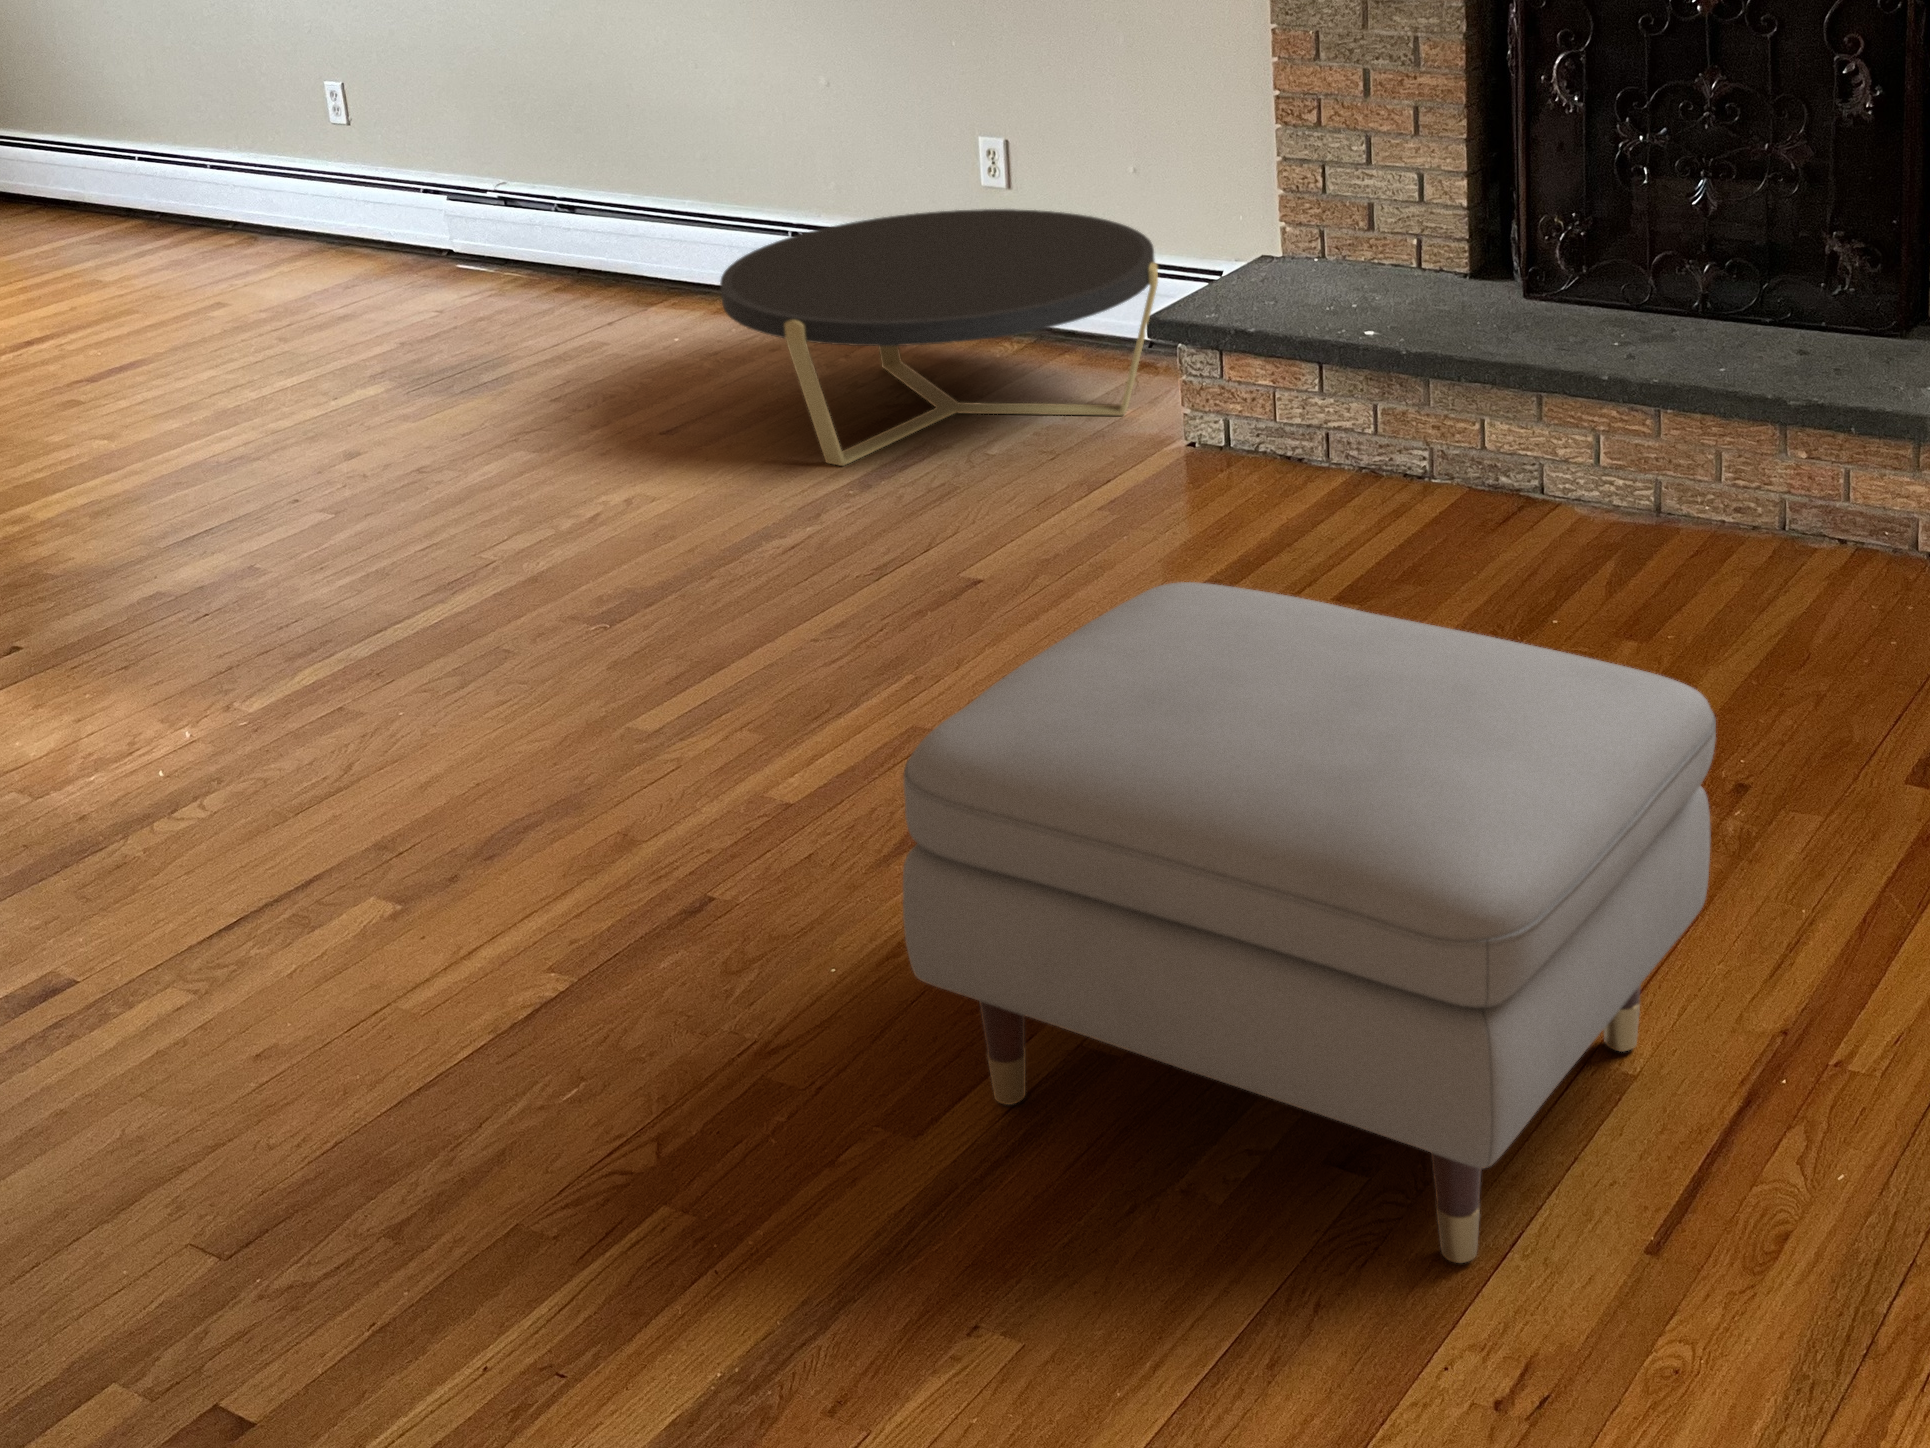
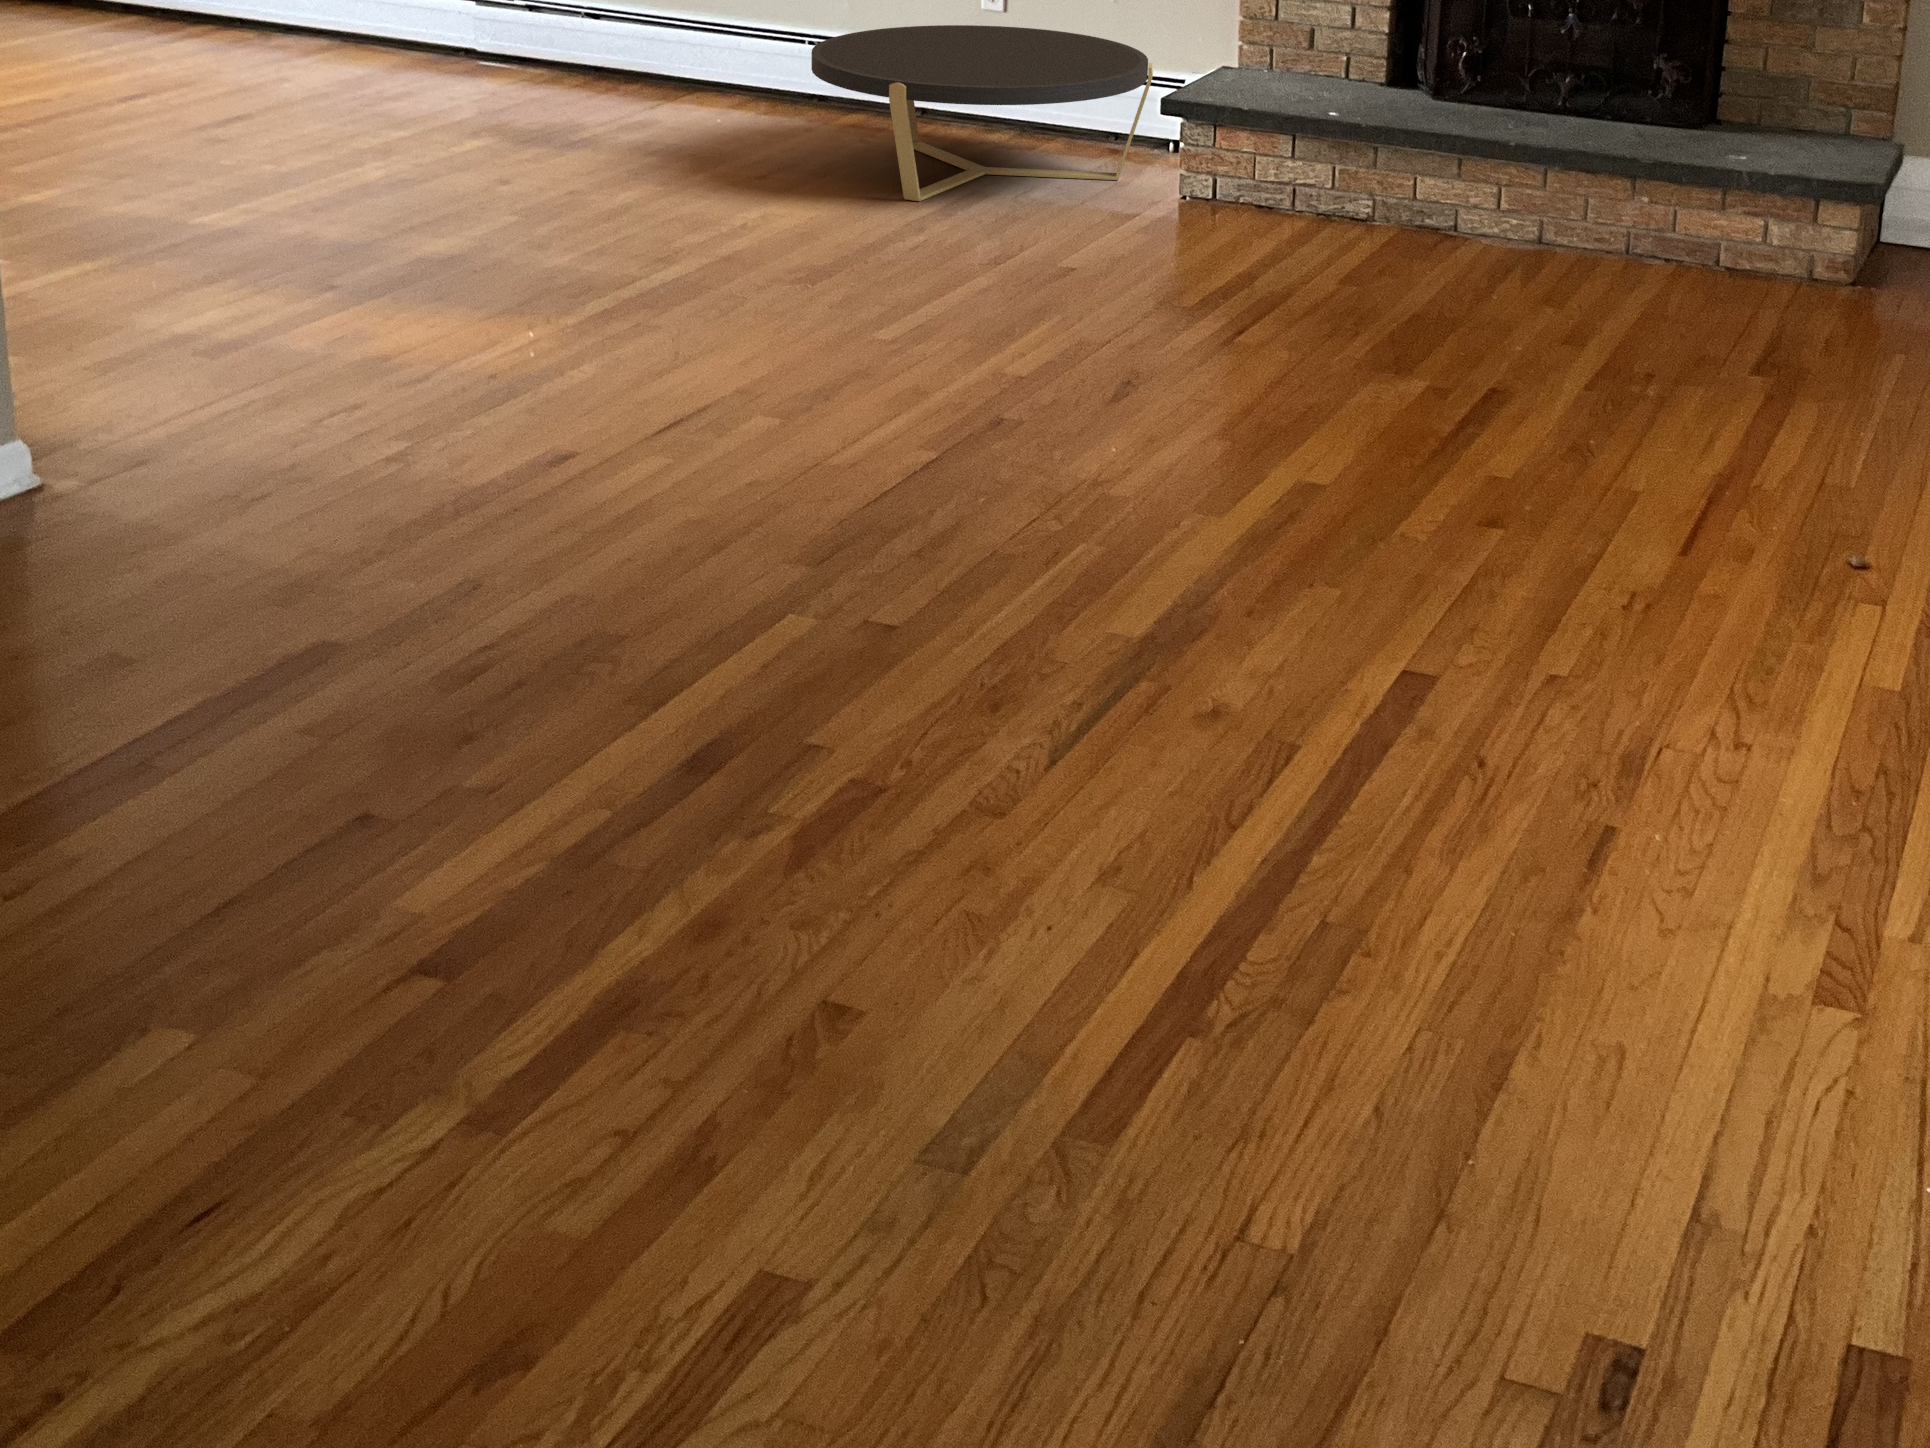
ottoman: present [903,582,1716,1263] -> none [1221,199,1706,555]

